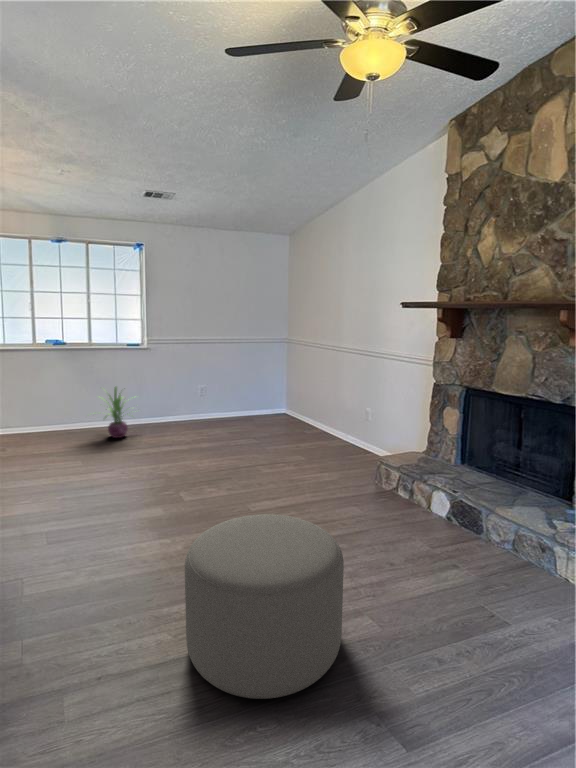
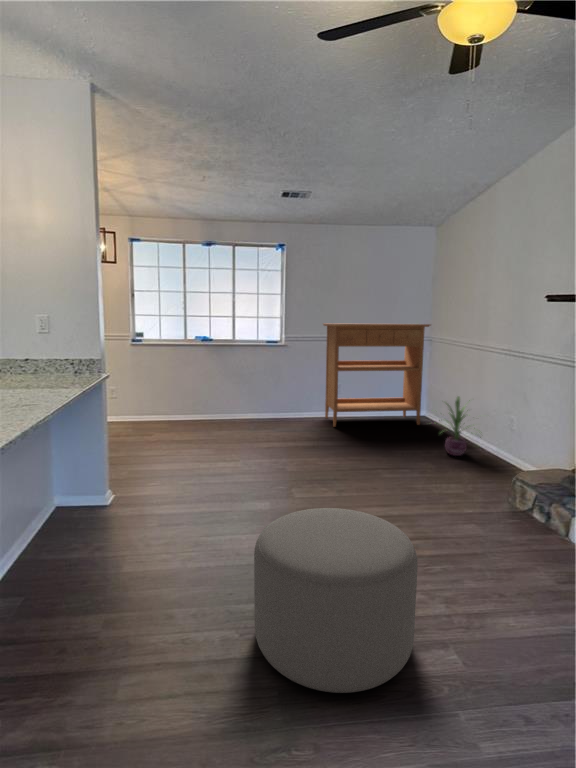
console table: none [188,327,292,430] -> present [323,324,431,427]
decorative plant: present [105,387,128,438] -> present [445,396,481,456]

